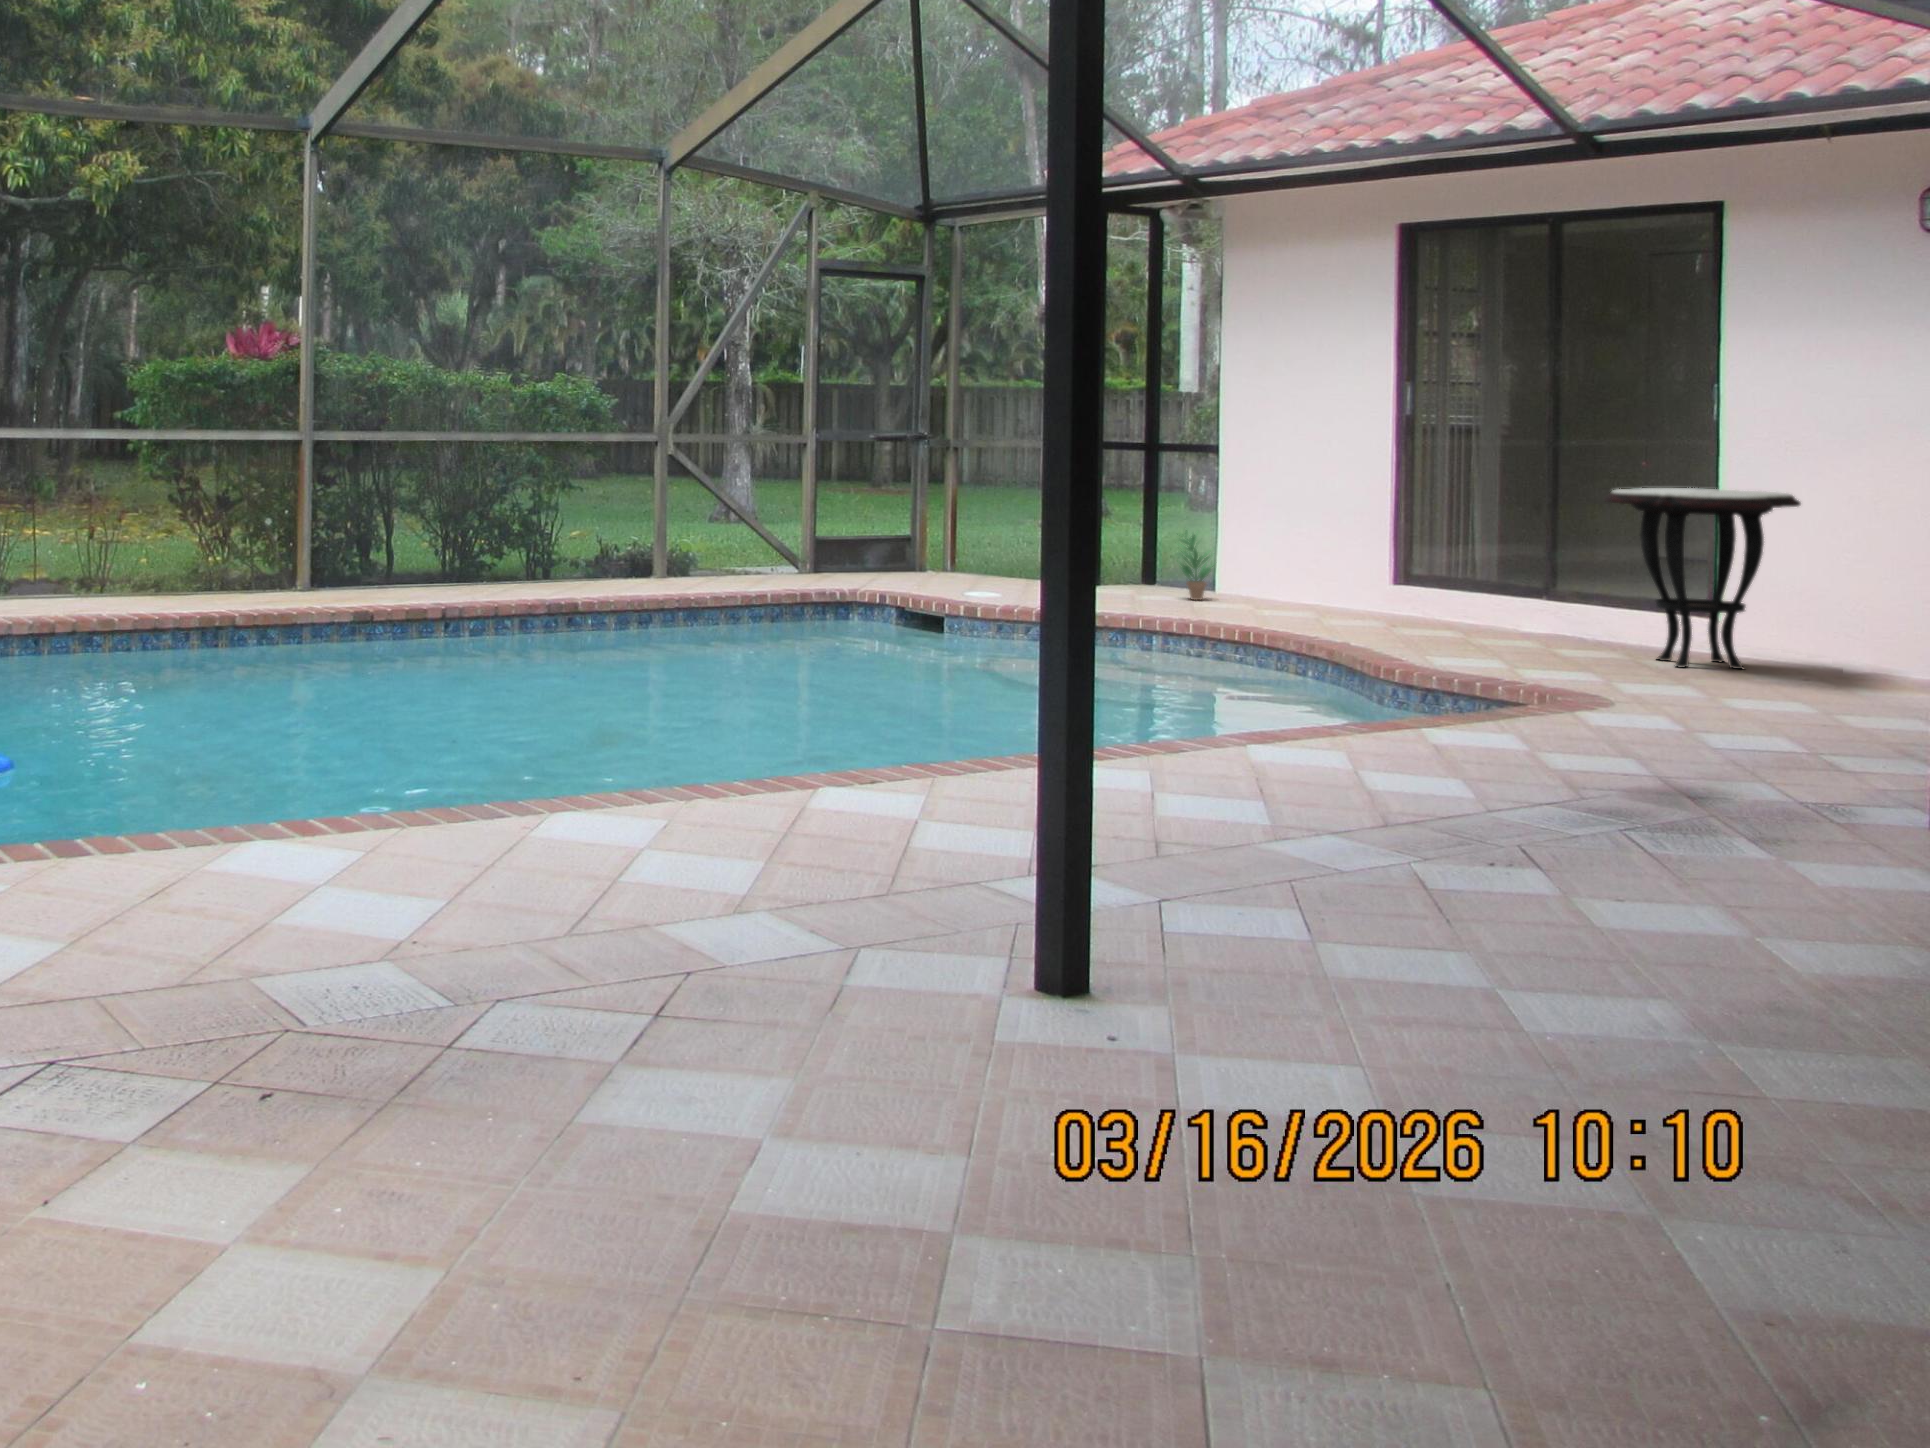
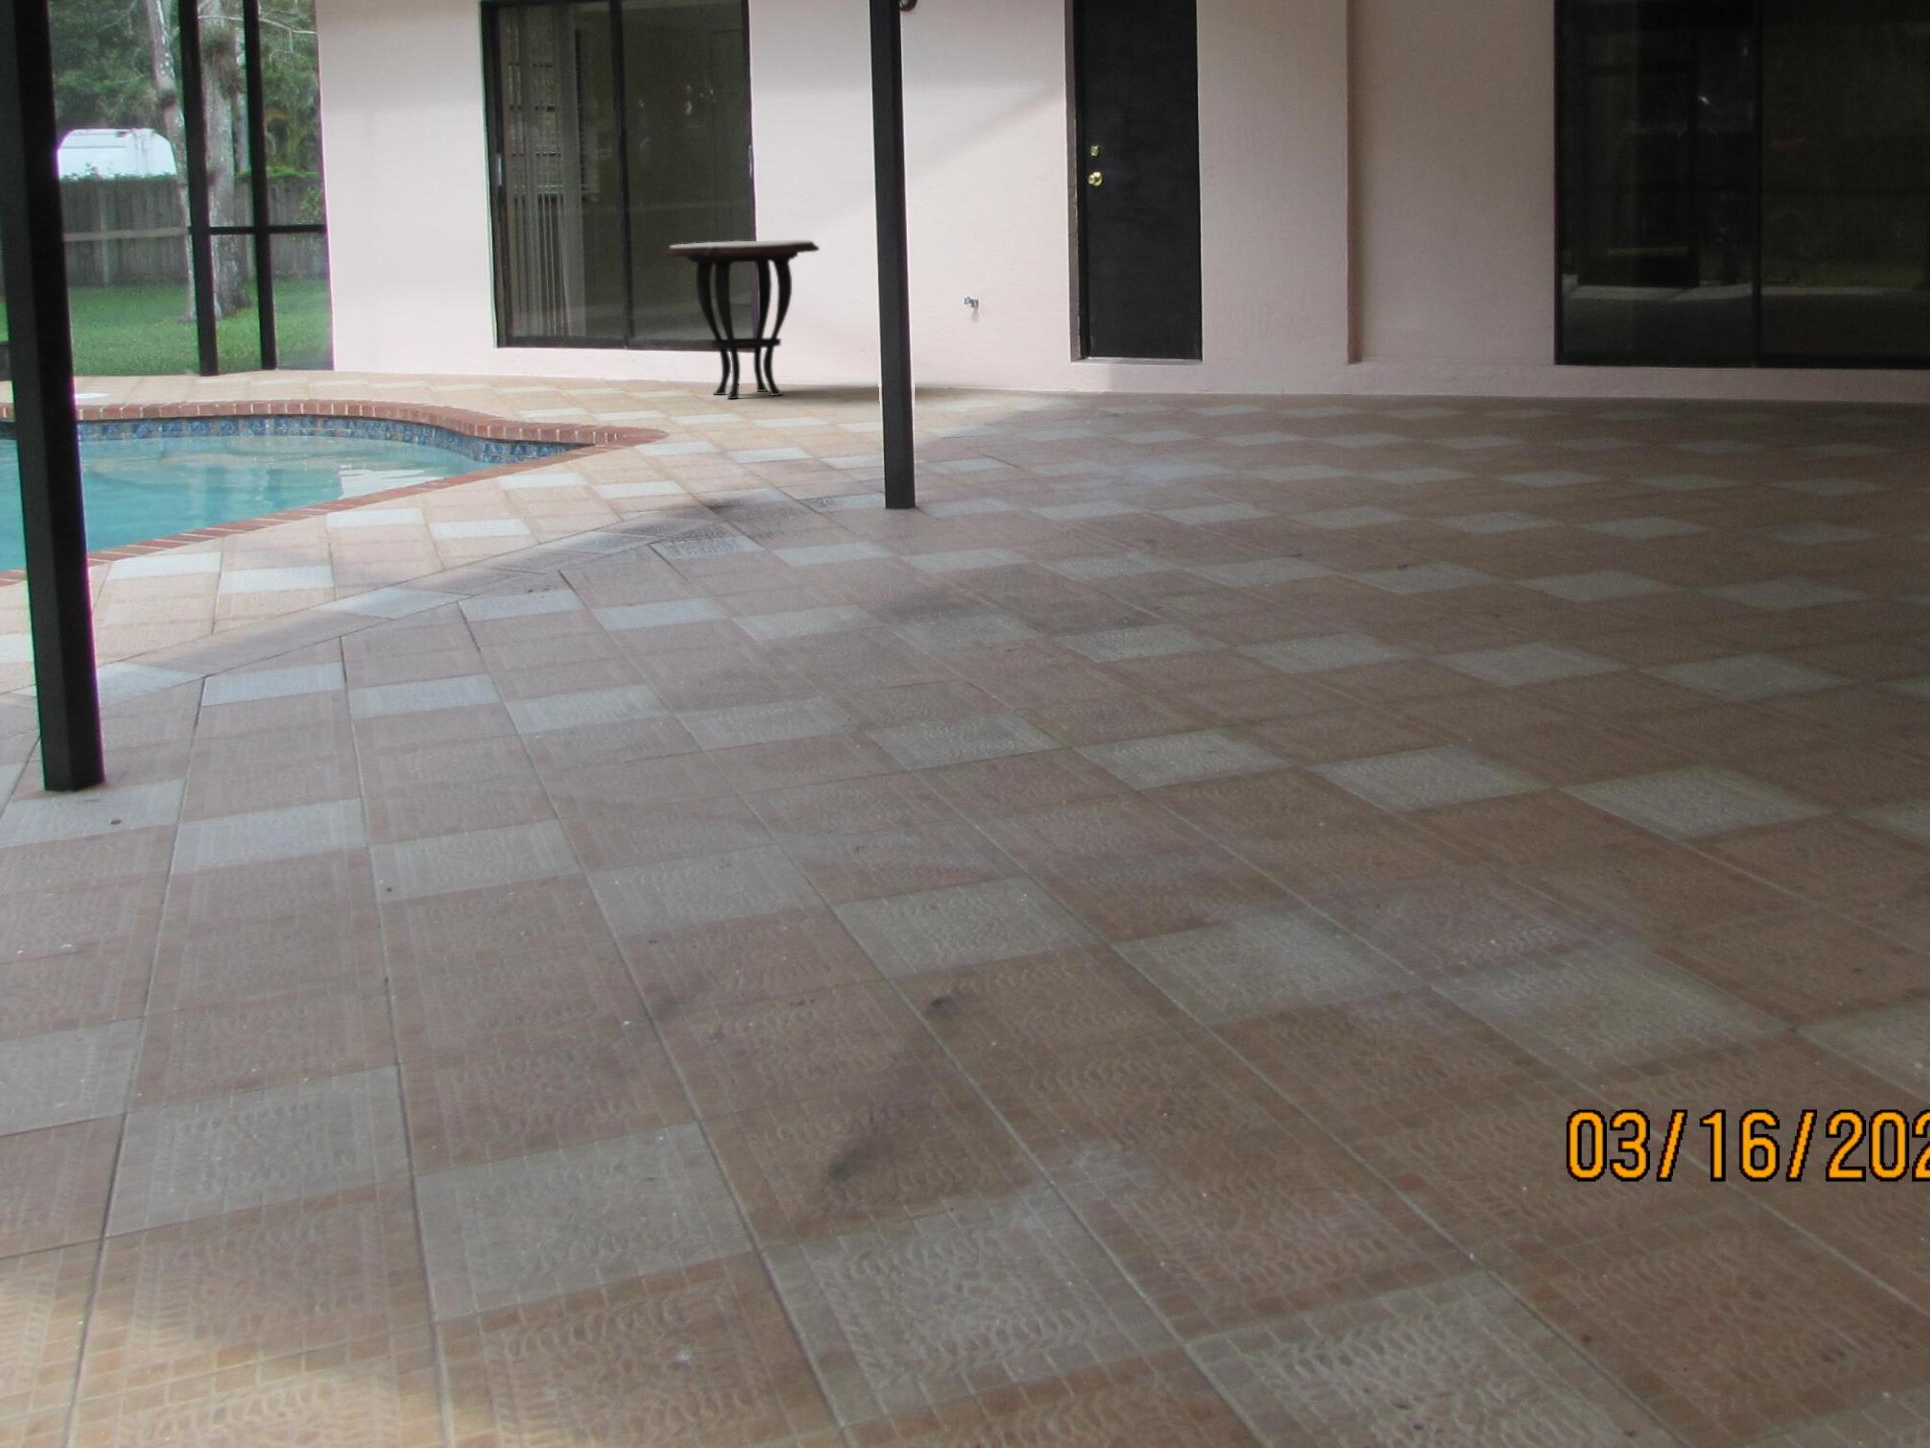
potted plant: present [1181,530,1213,600] -> none [292,310,335,381]

